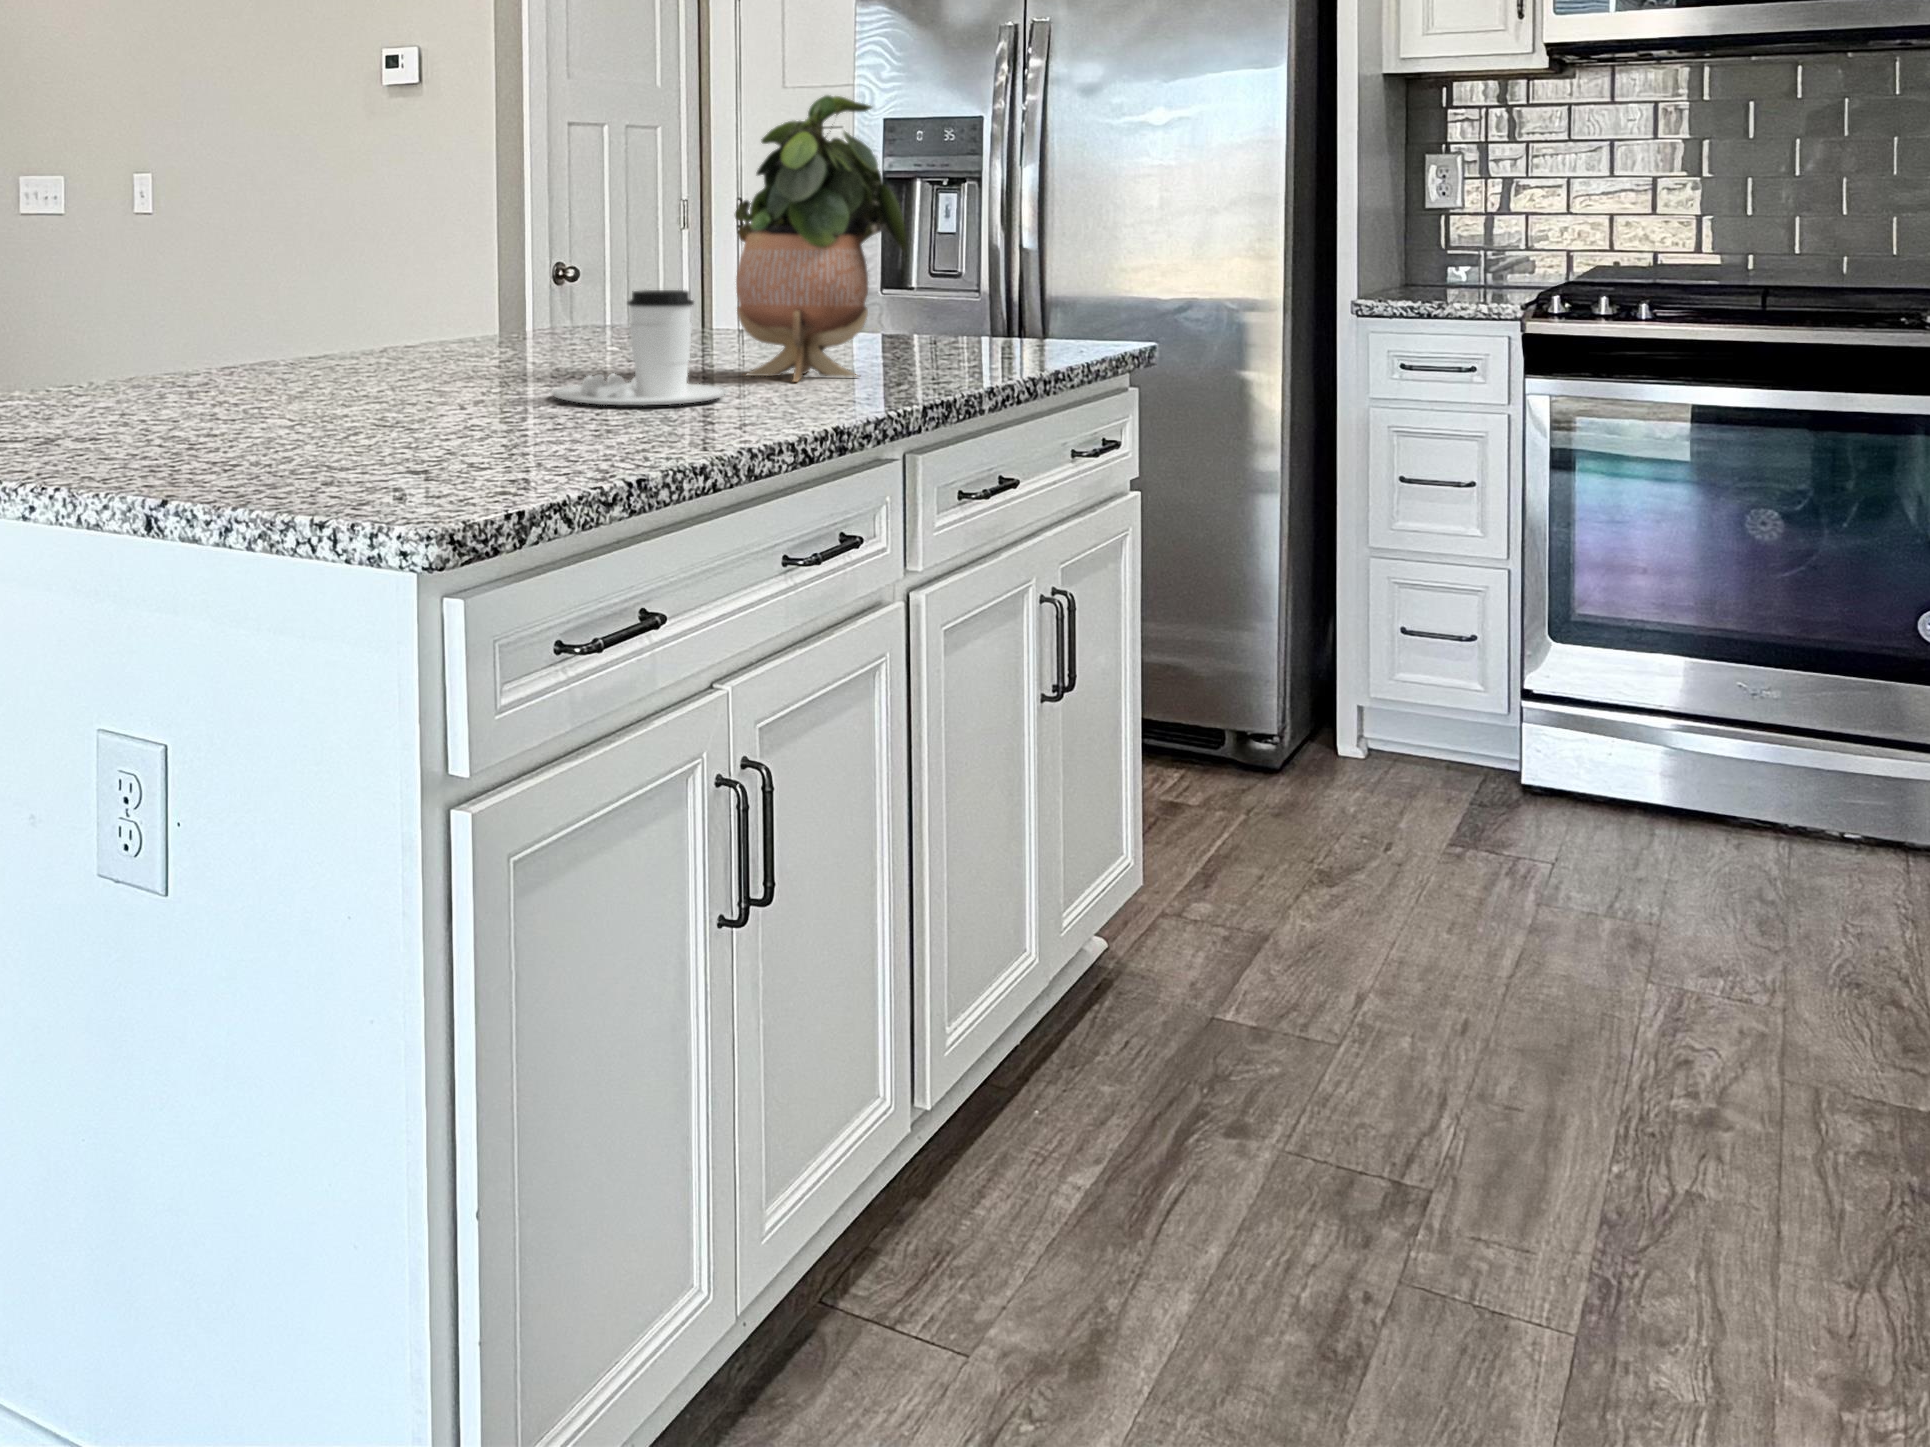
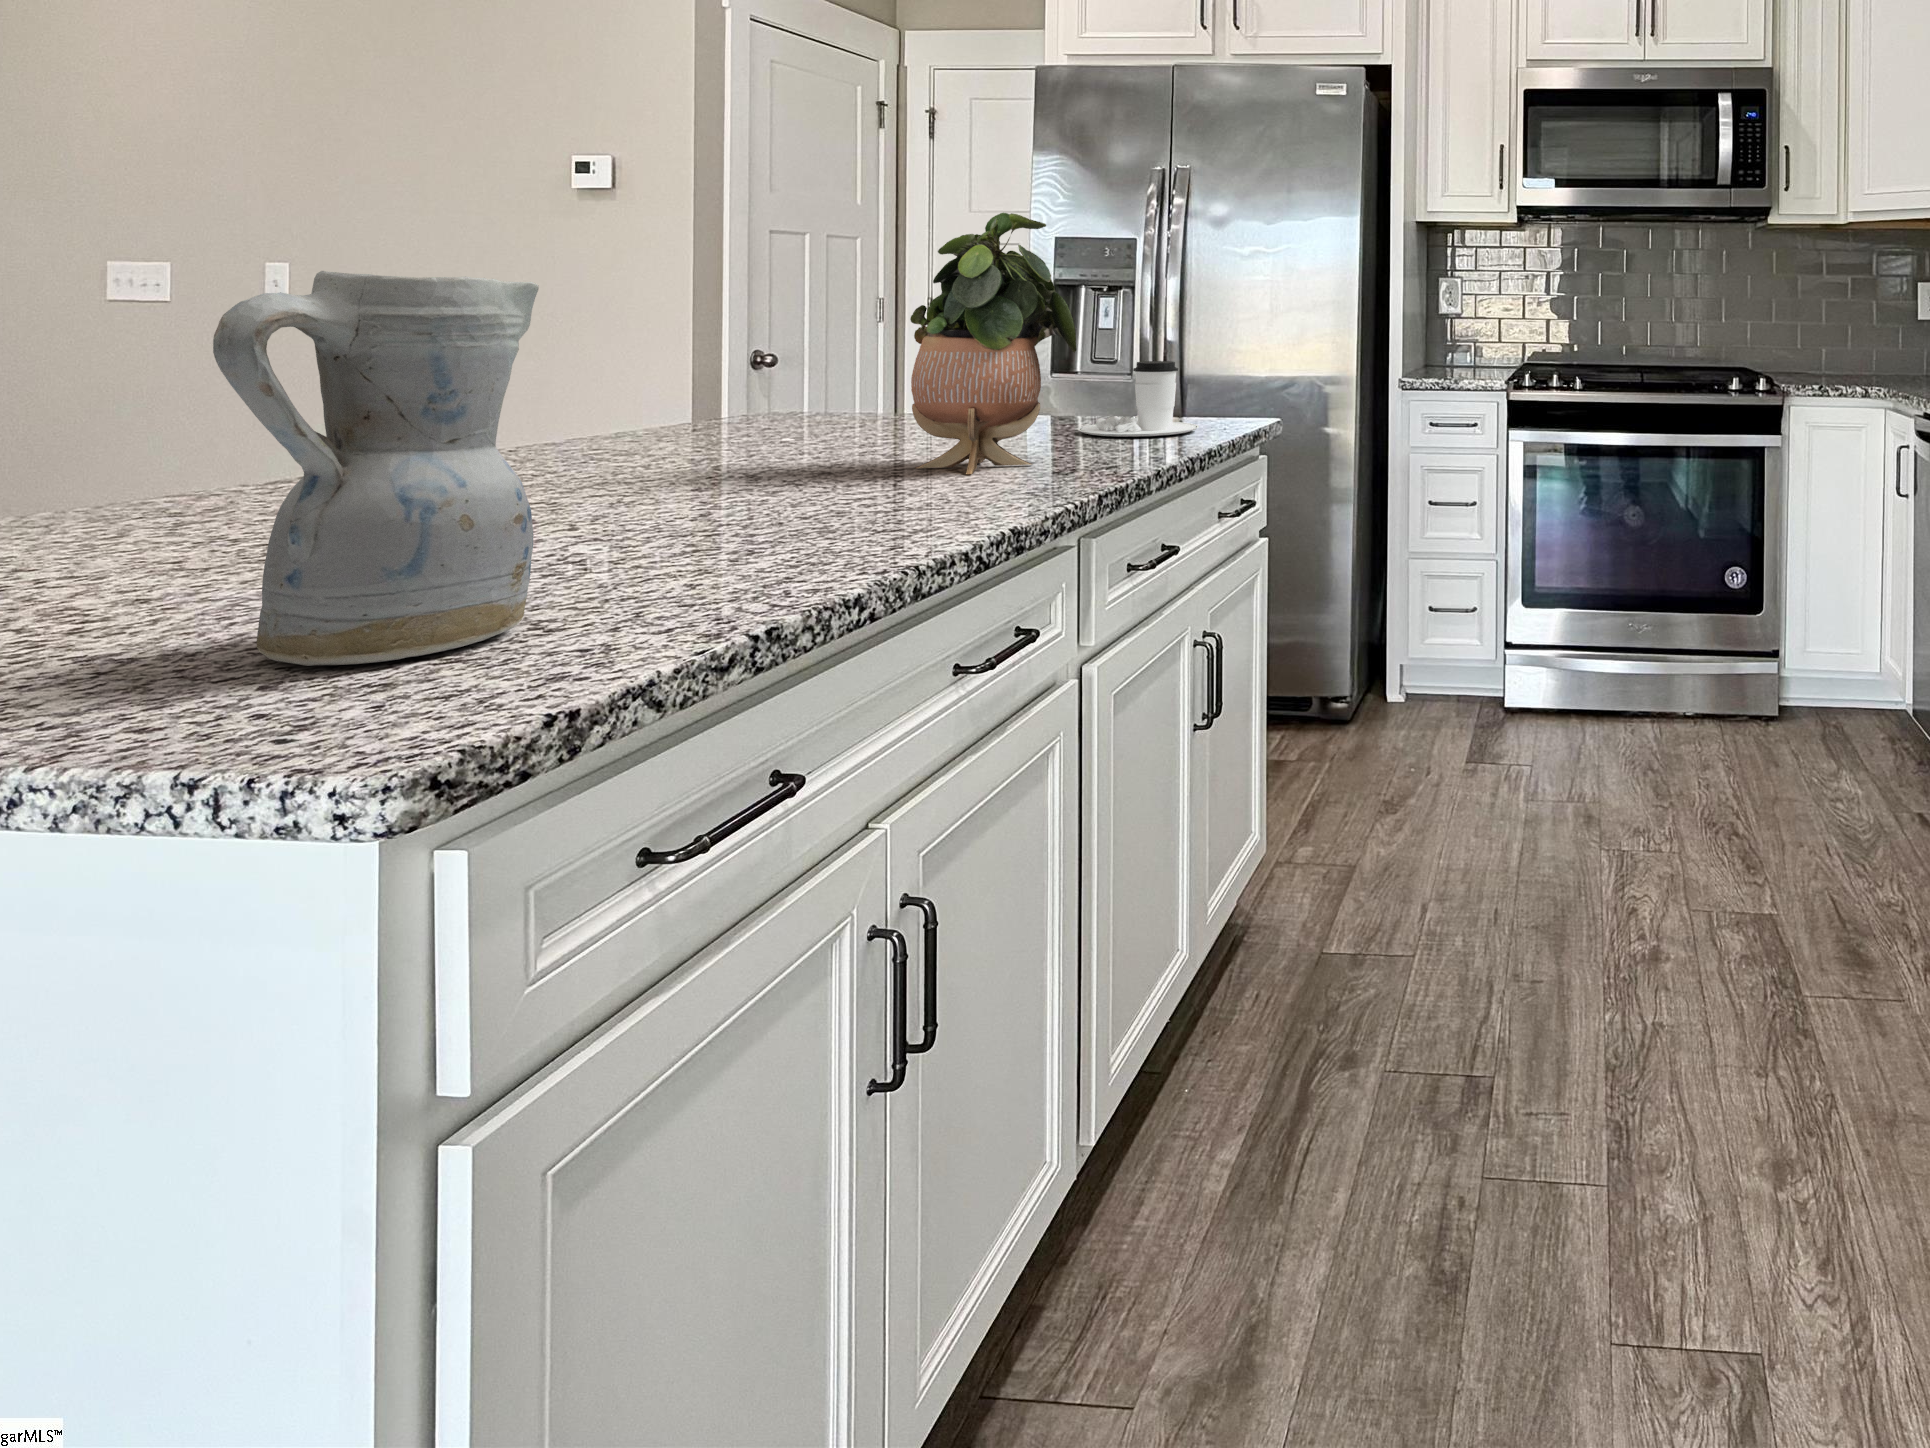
ceramic pitcher: none [281,169,466,473] -> present [213,271,539,666]
coffee cup: present [551,290,728,406] -> present [1078,361,1199,437]

